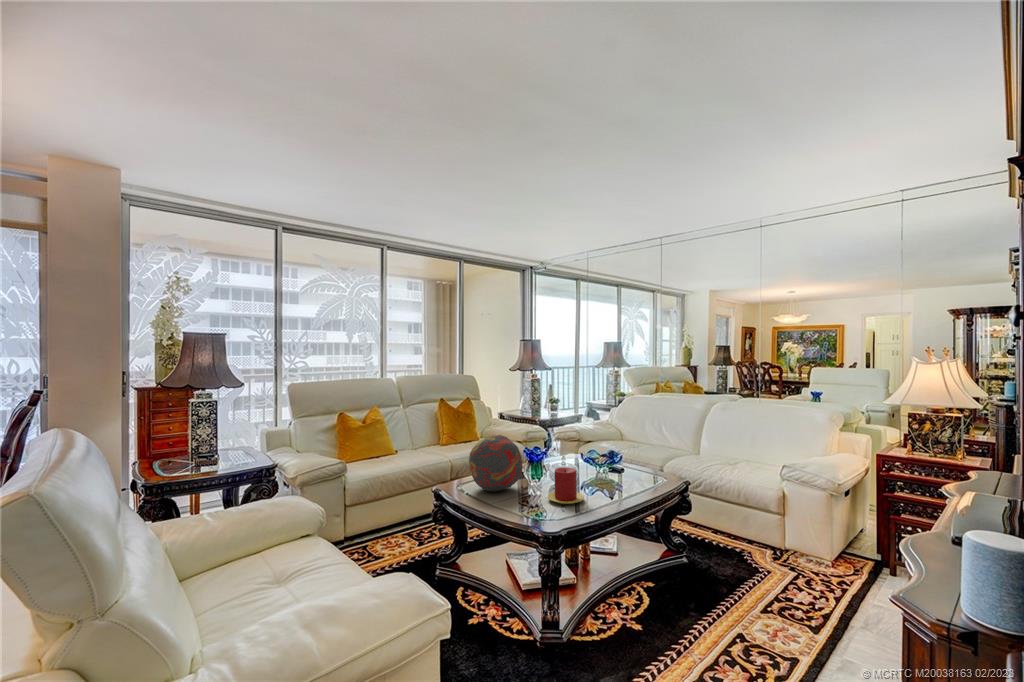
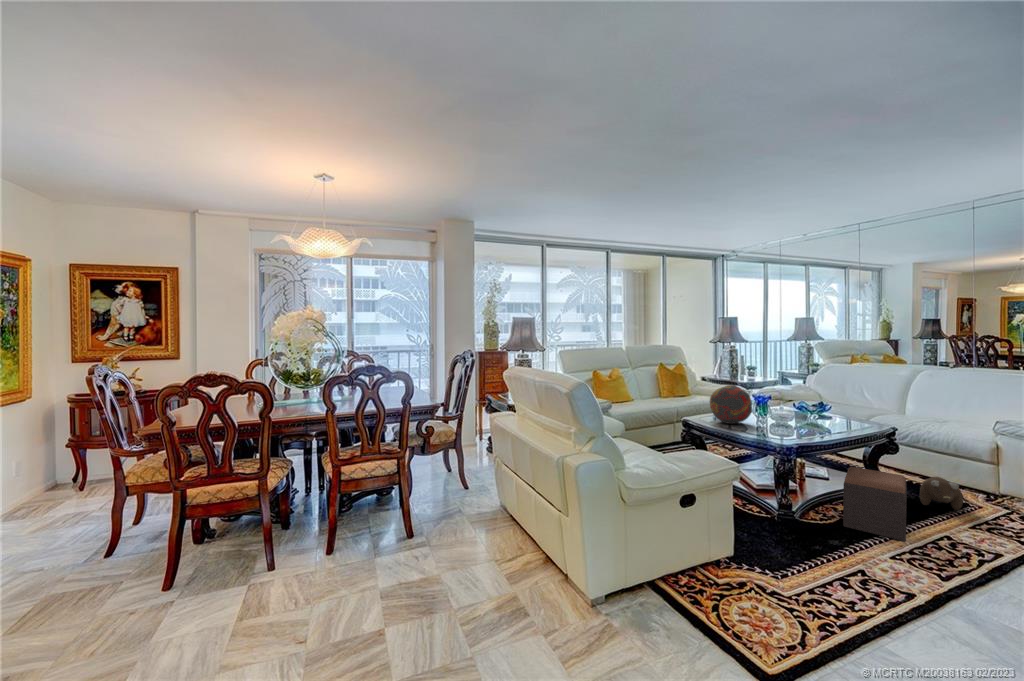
candle: present [548,467,584,504] -> none [776,409,807,434]
plush toy: none [709,541,751,584] -> present [920,477,963,510]
footstool: none [620,547,693,661] -> present [843,467,907,541]

